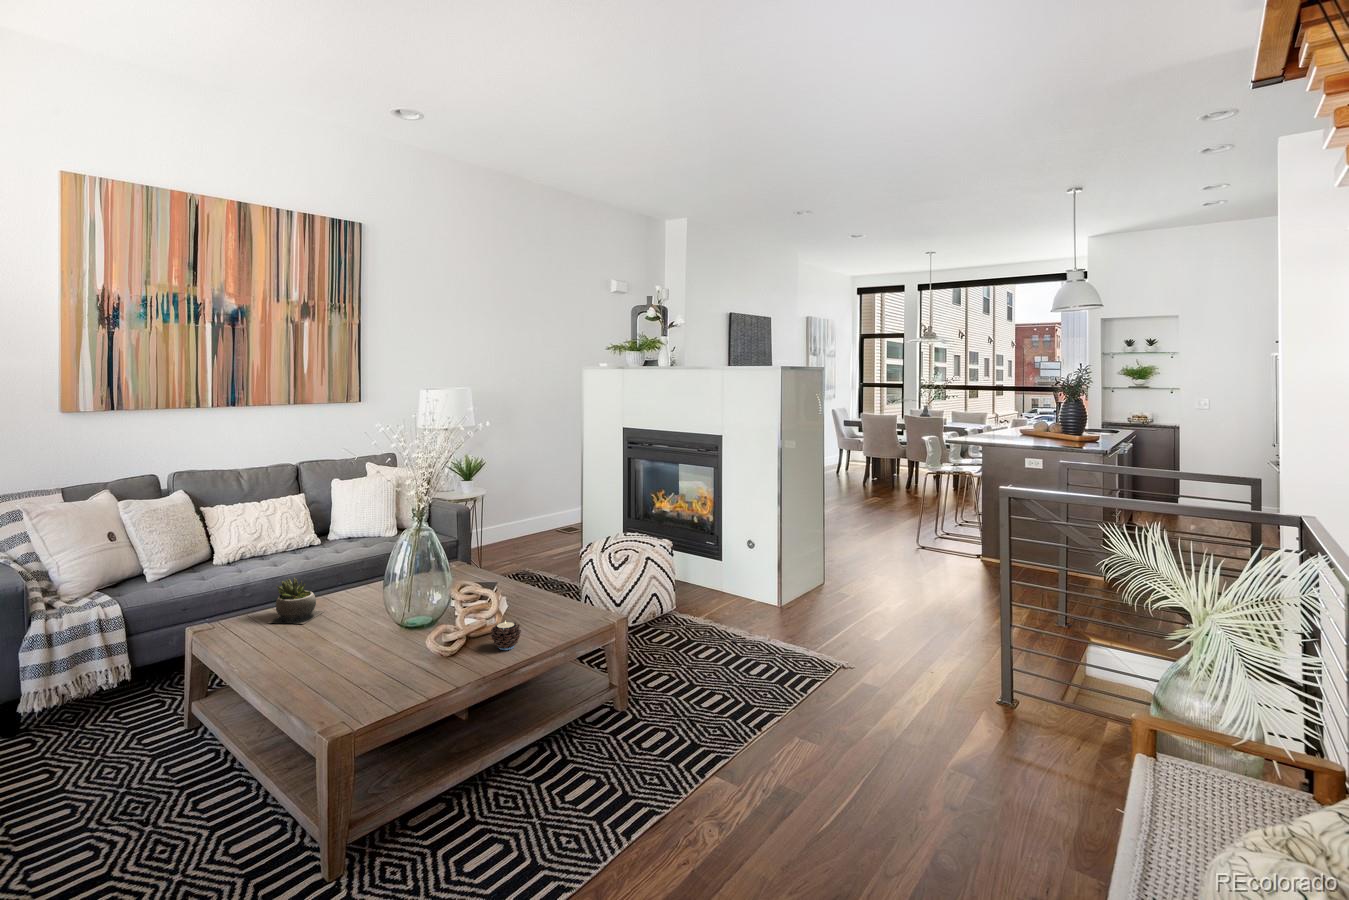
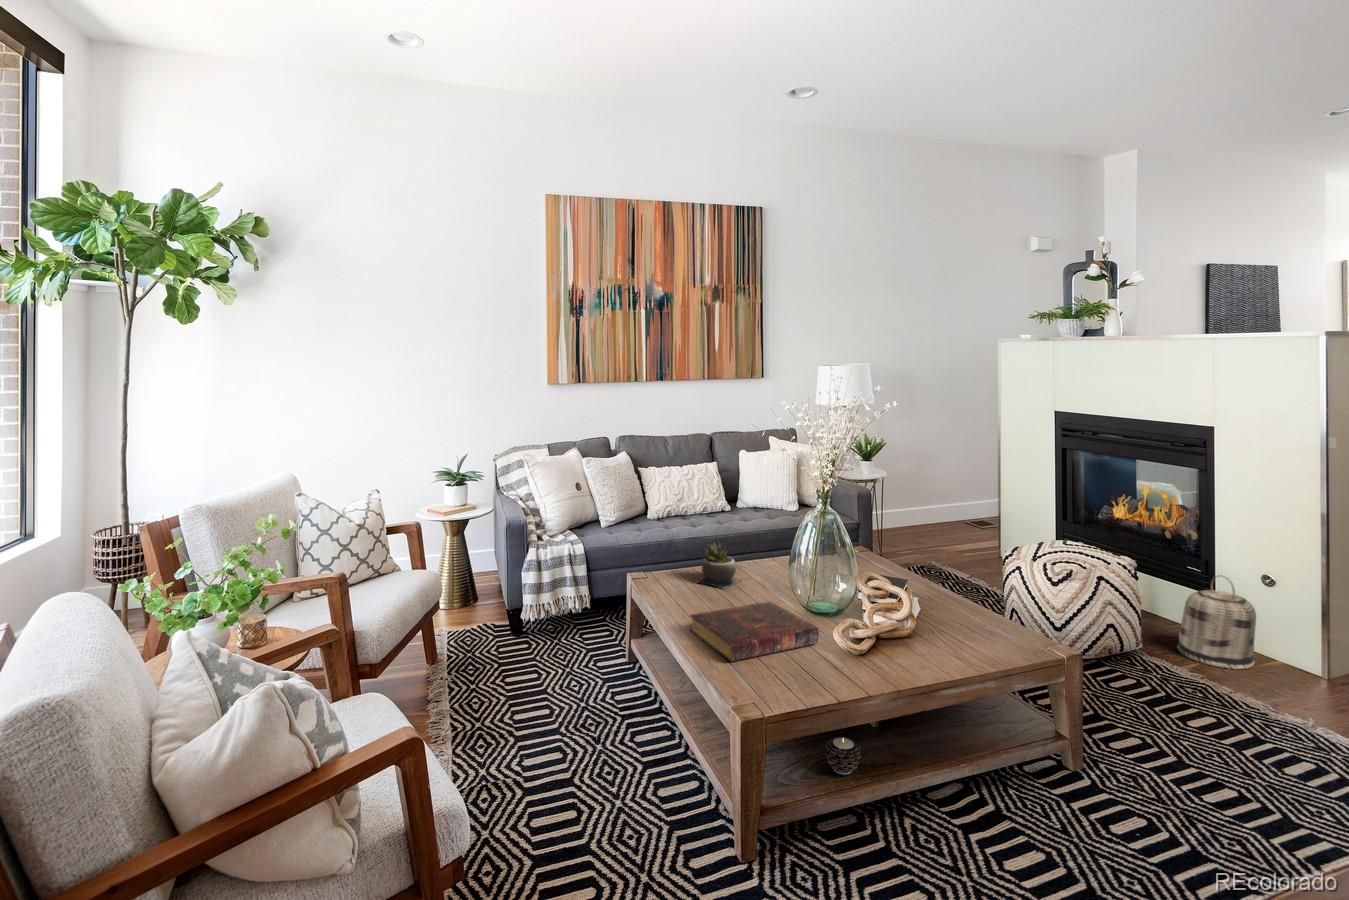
basket: none [703,543,749,612] -> present [1177,576,1256,669]
candle: present [491,621,521,650] -> present [825,737,861,775]
book: none [260,626,401,692] -> present [690,601,819,662]

